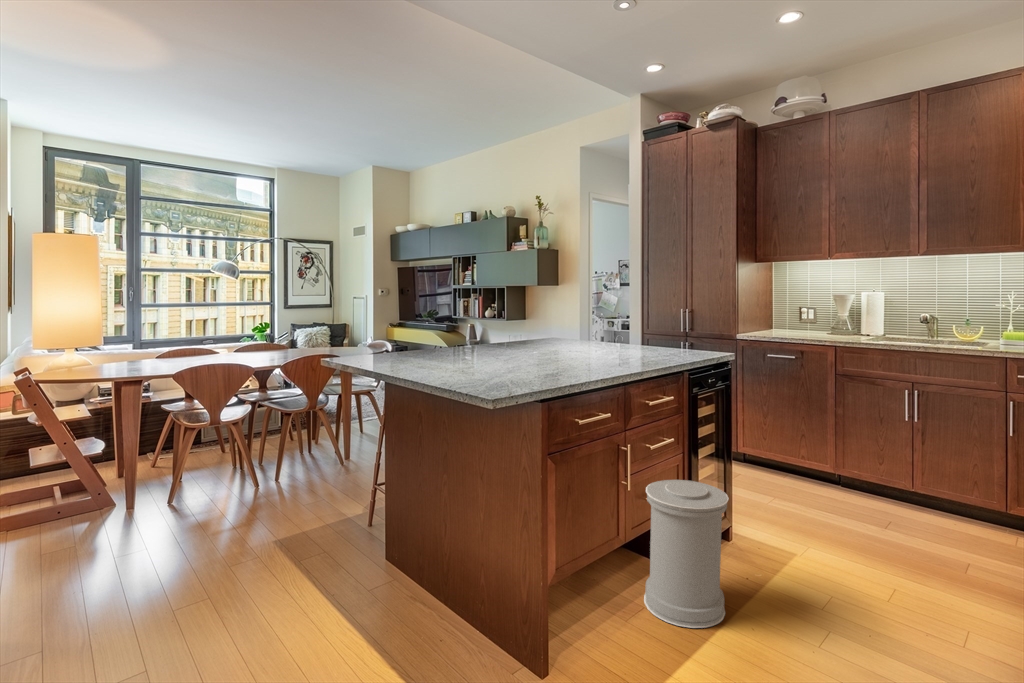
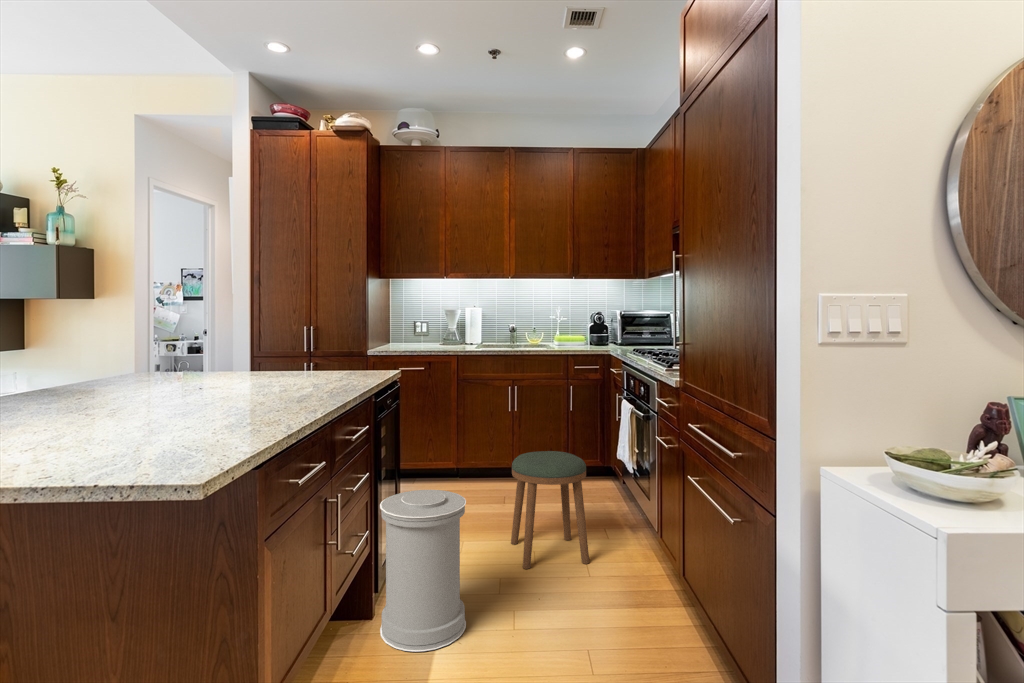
stool: none [830,473,942,628] -> present [511,451,589,569]

